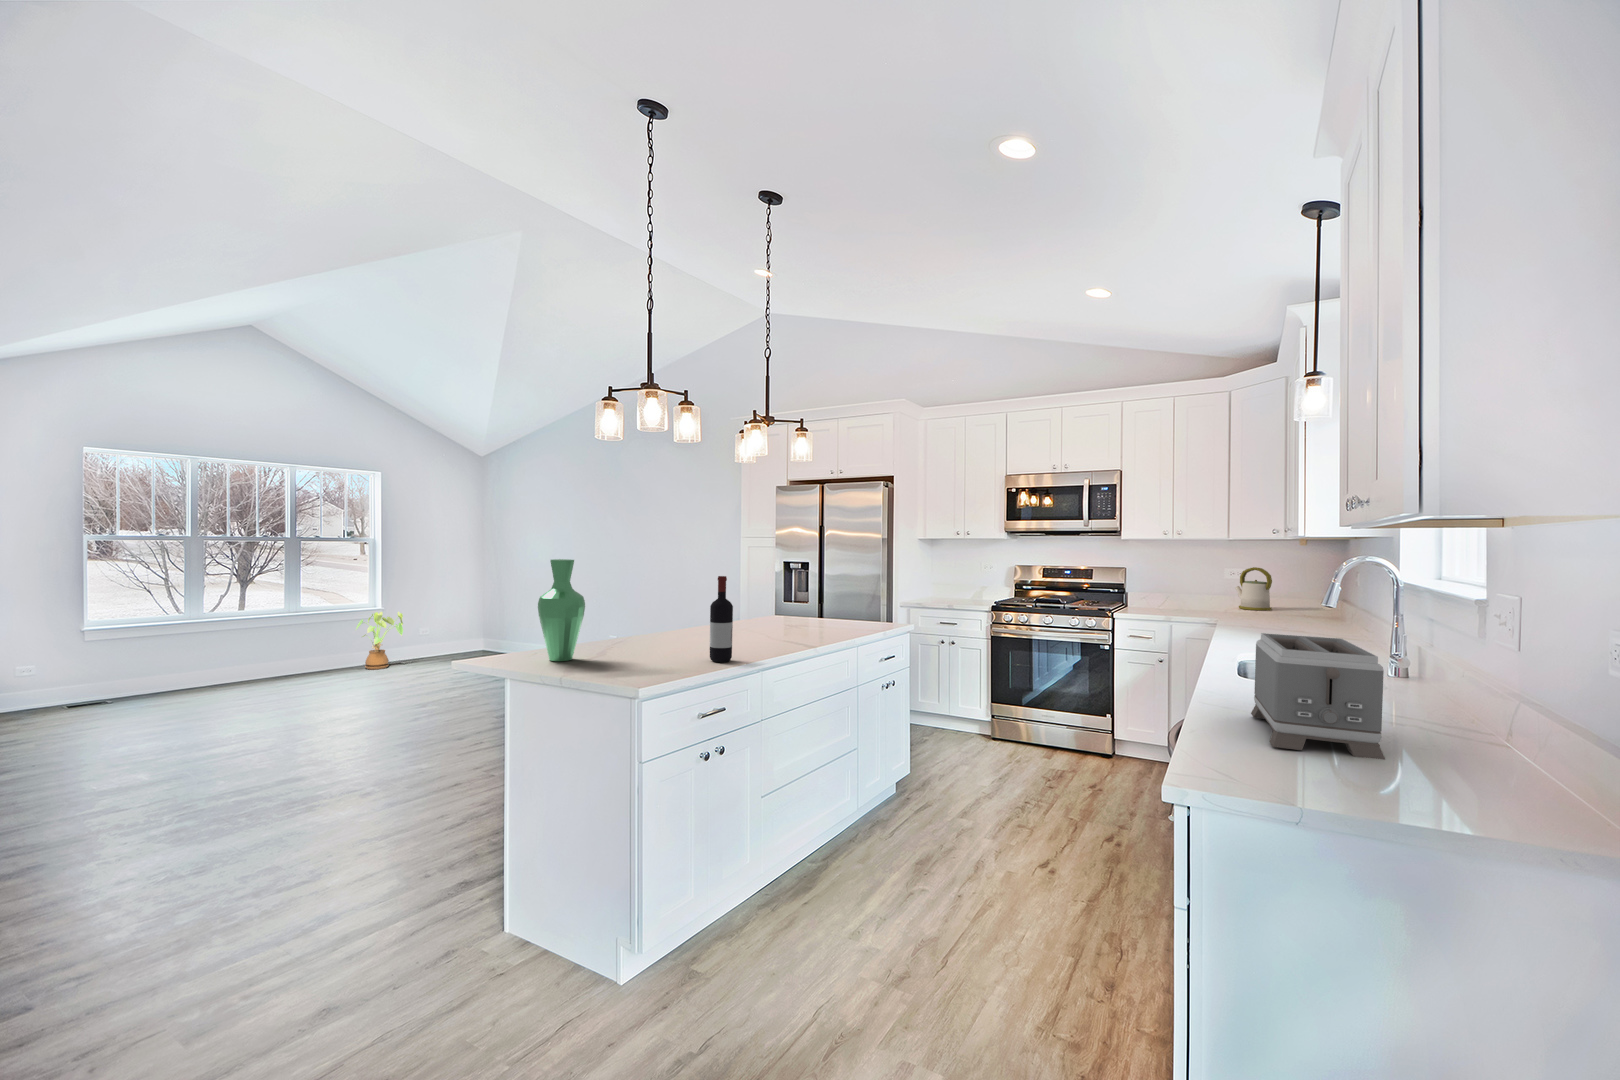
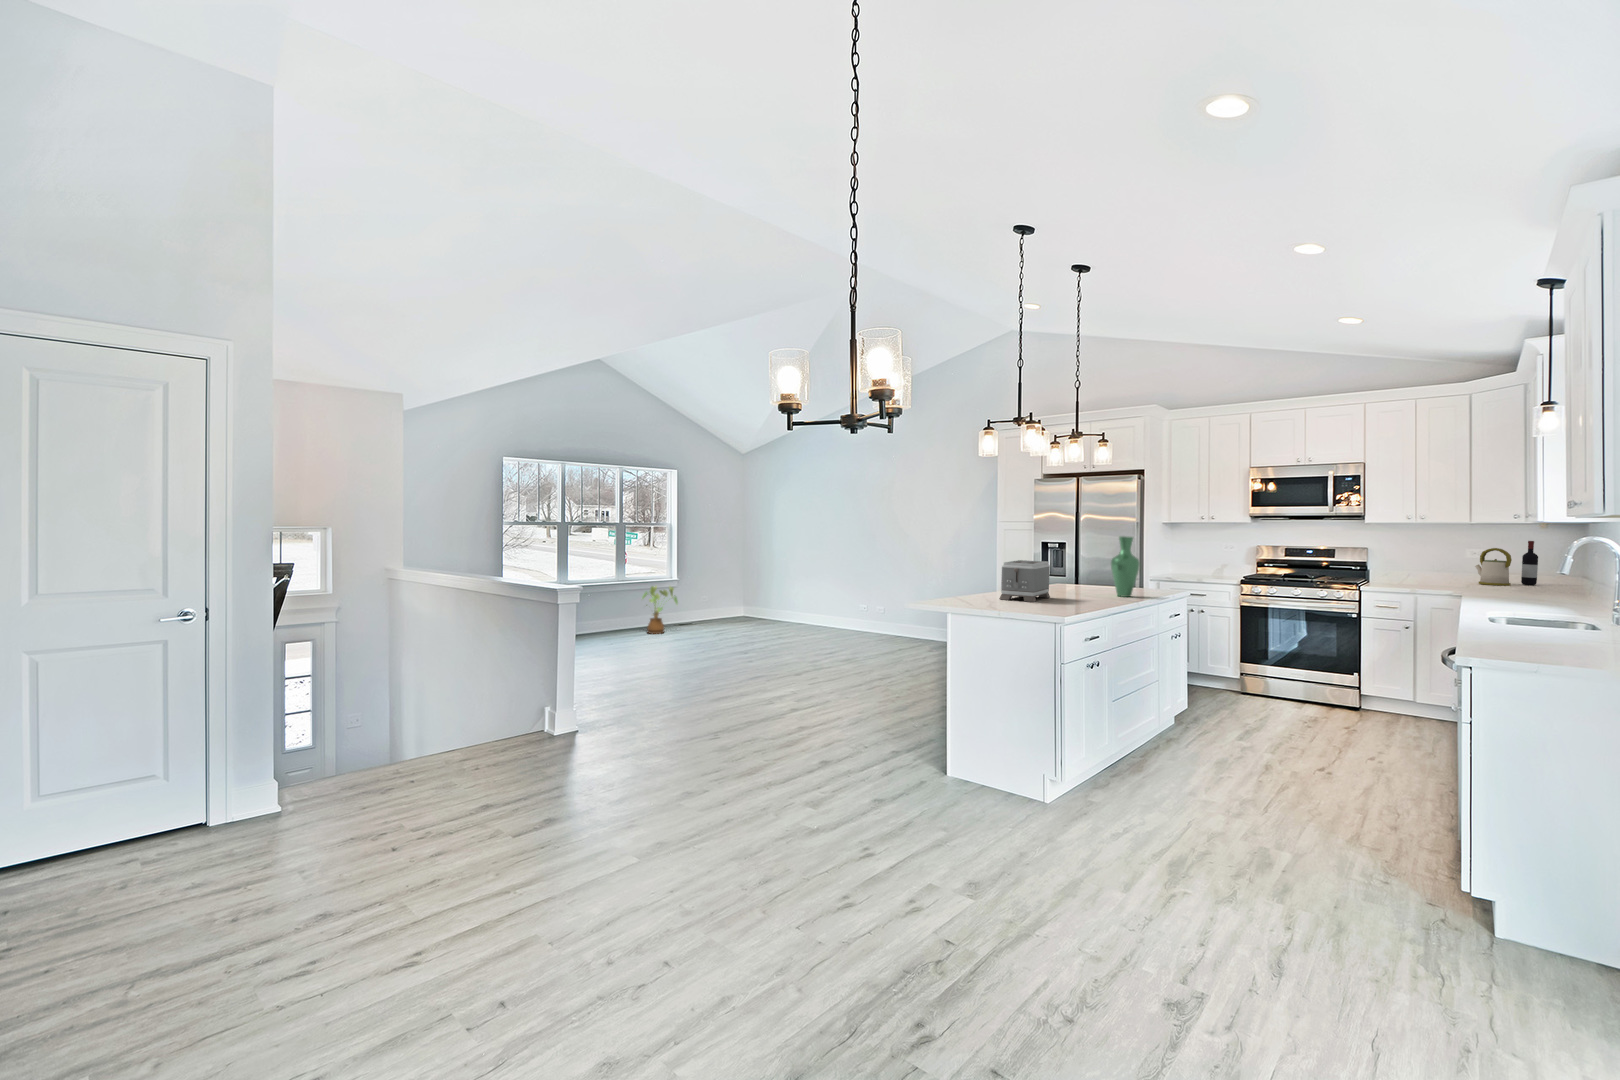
vase: present [538,559,585,661] -> present [1111,536,1140,597]
wine bottle: present [710,576,733,662] -> present [1521,541,1538,585]
toaster: present [1251,633,1385,759] -> present [999,560,1050,602]

